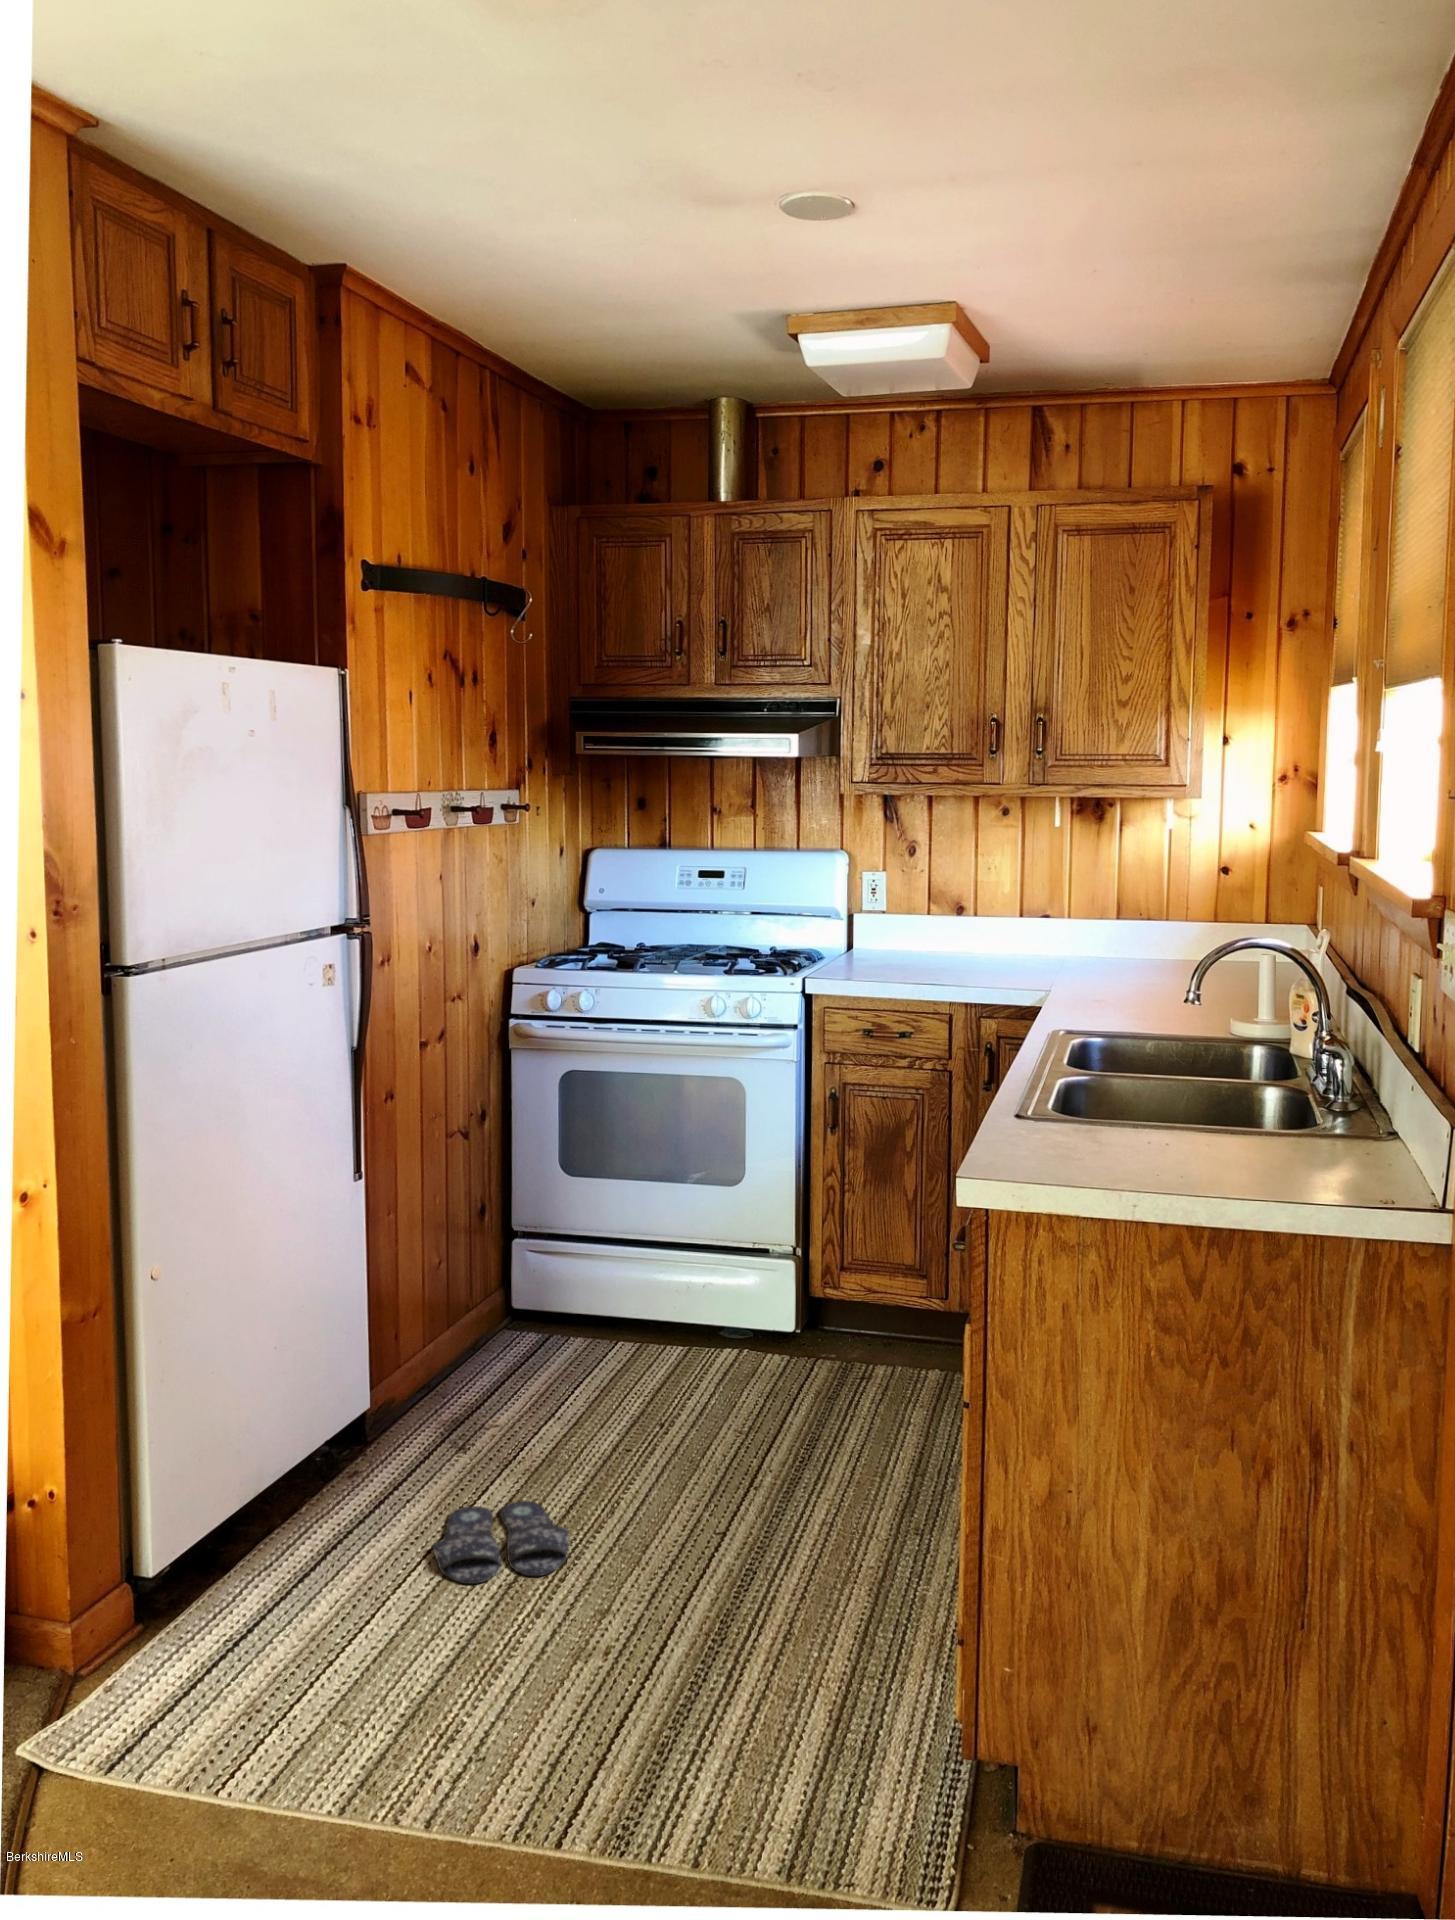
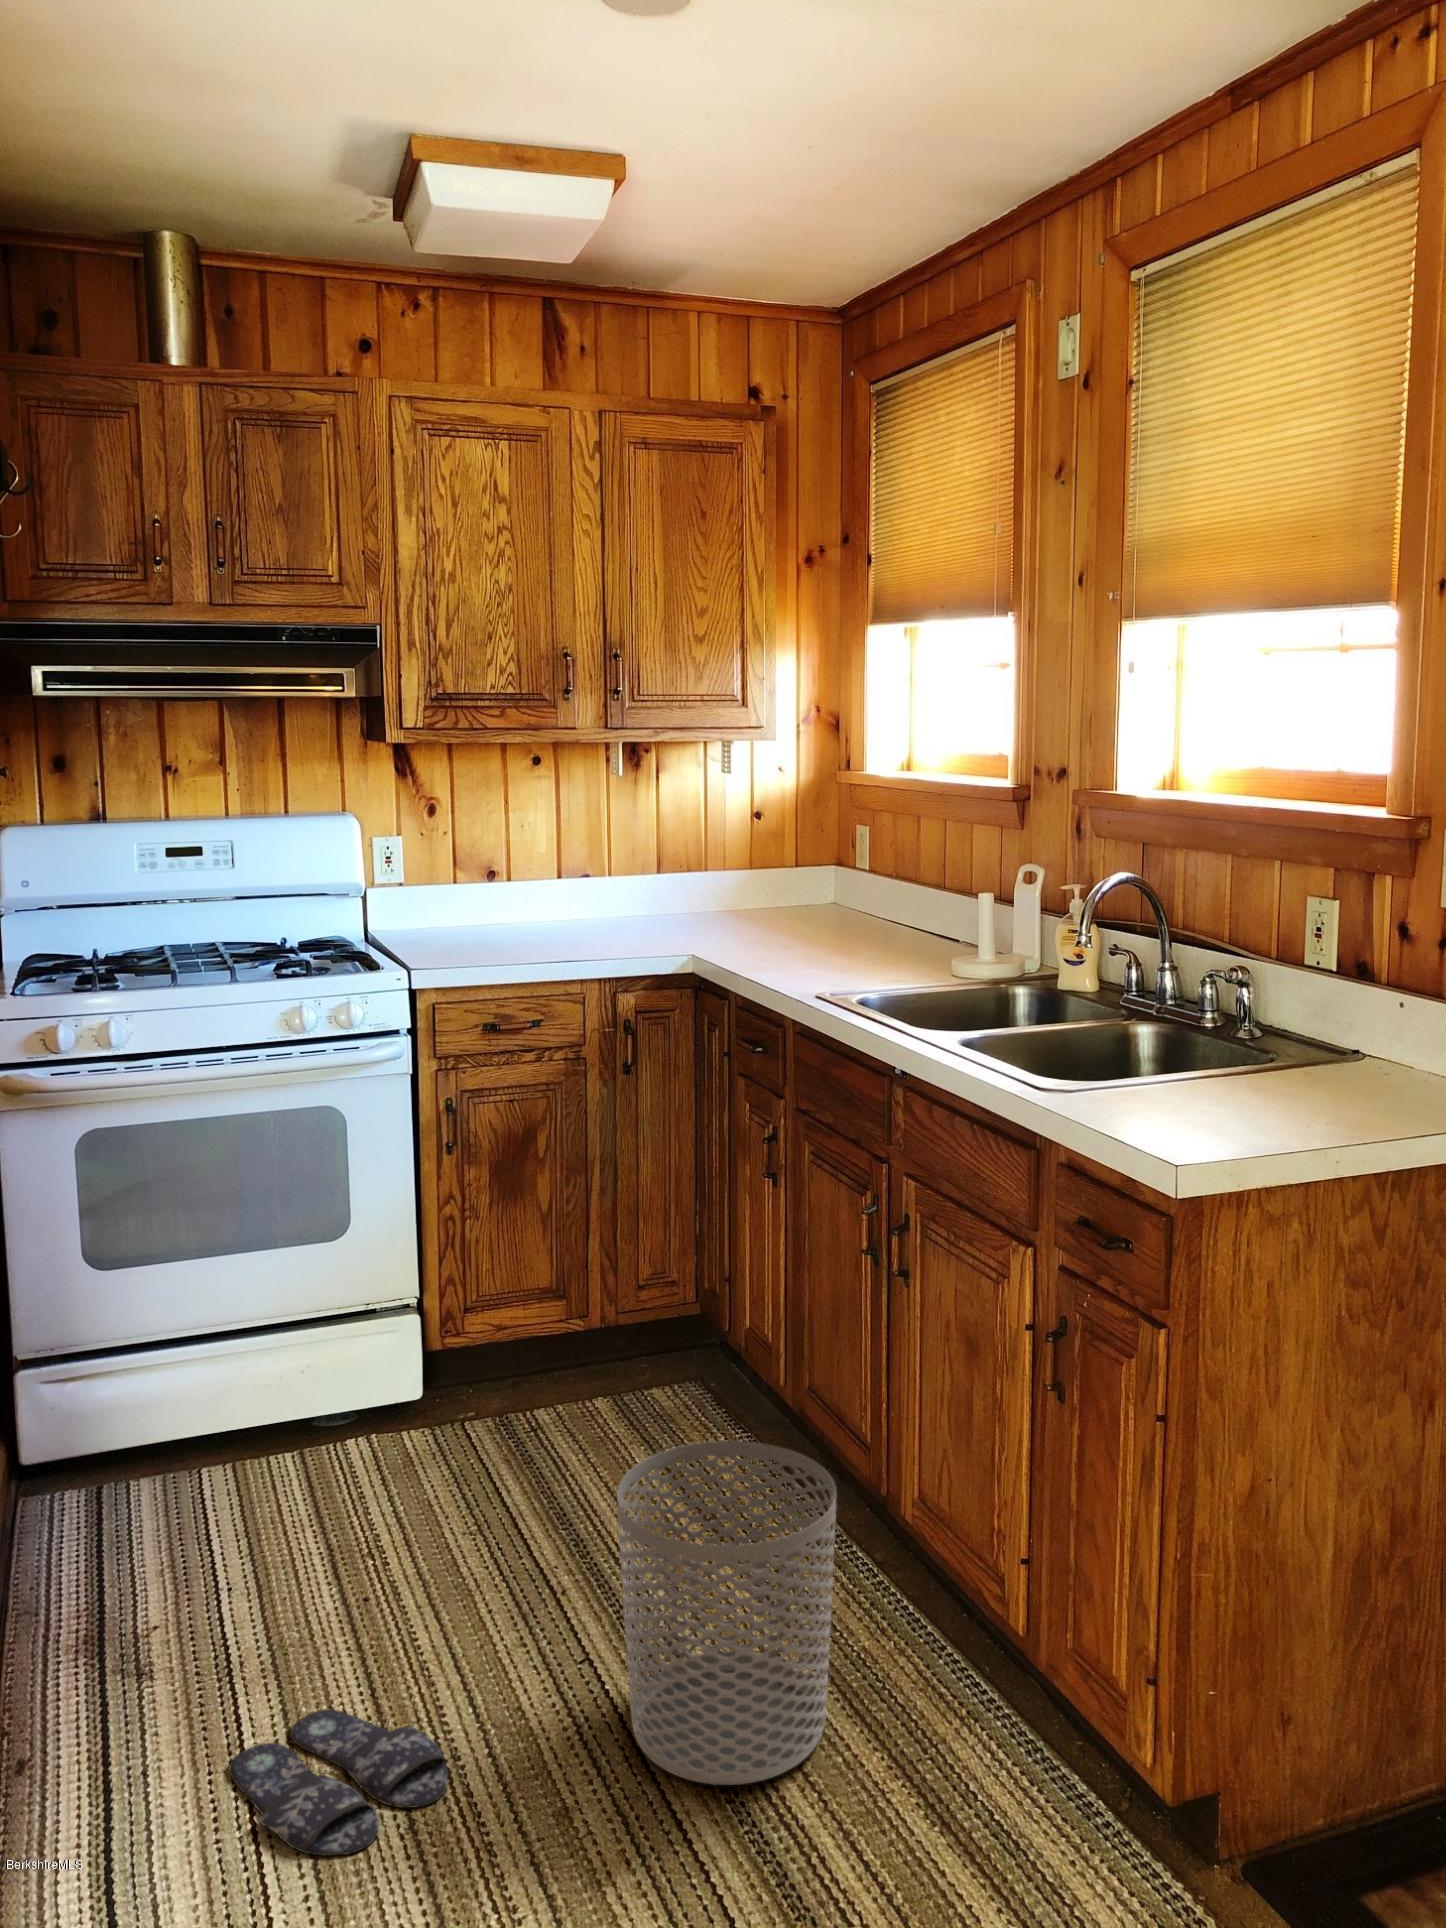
waste bin: none [677,1376,856,1651] -> present [617,1441,836,1785]

